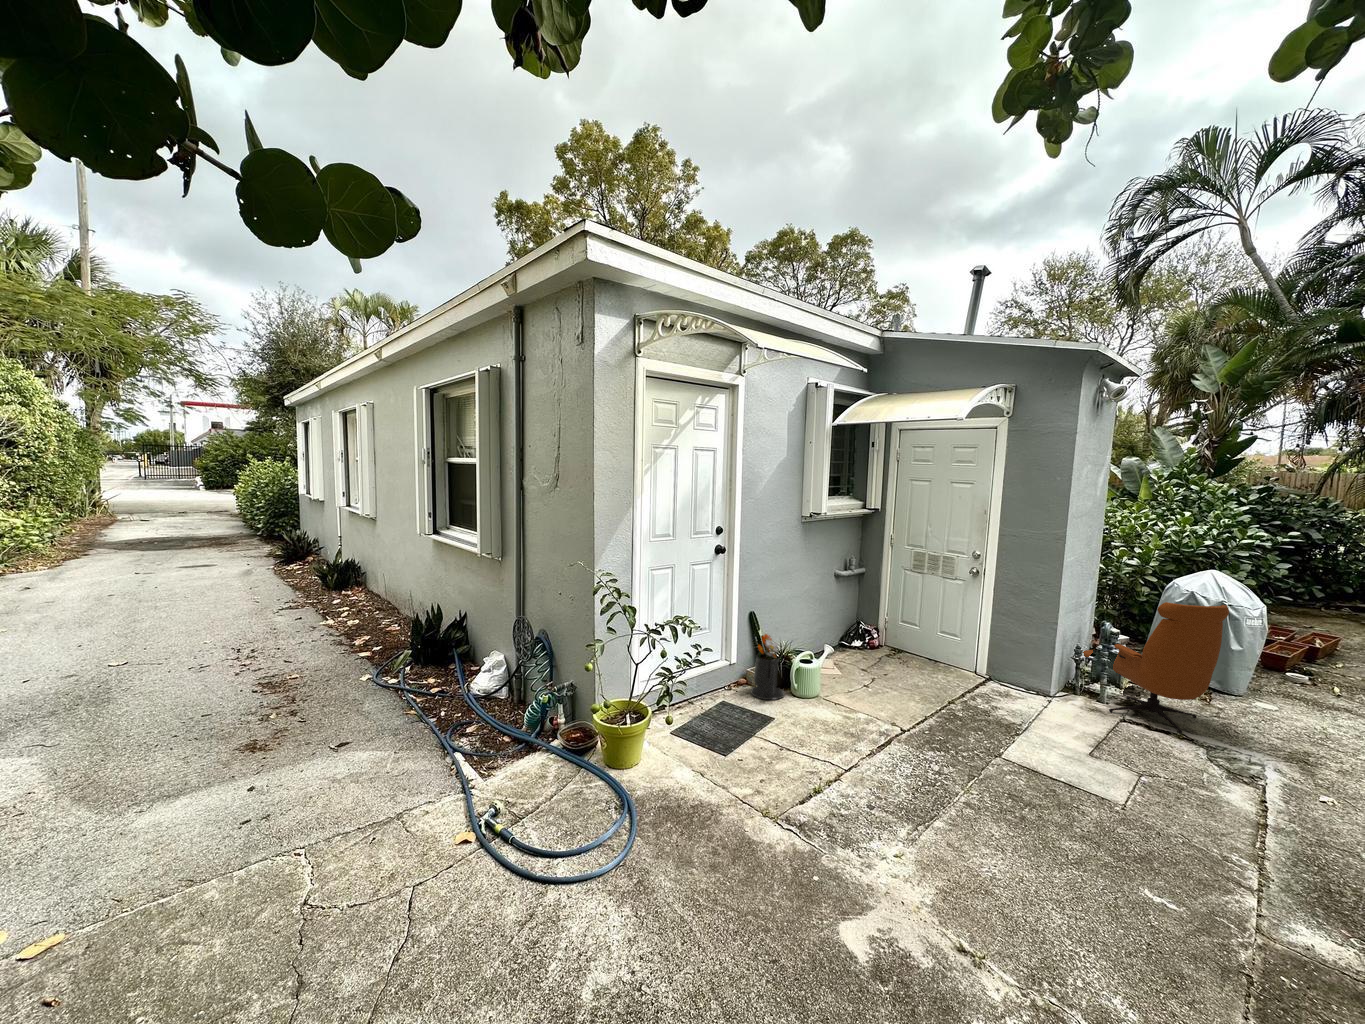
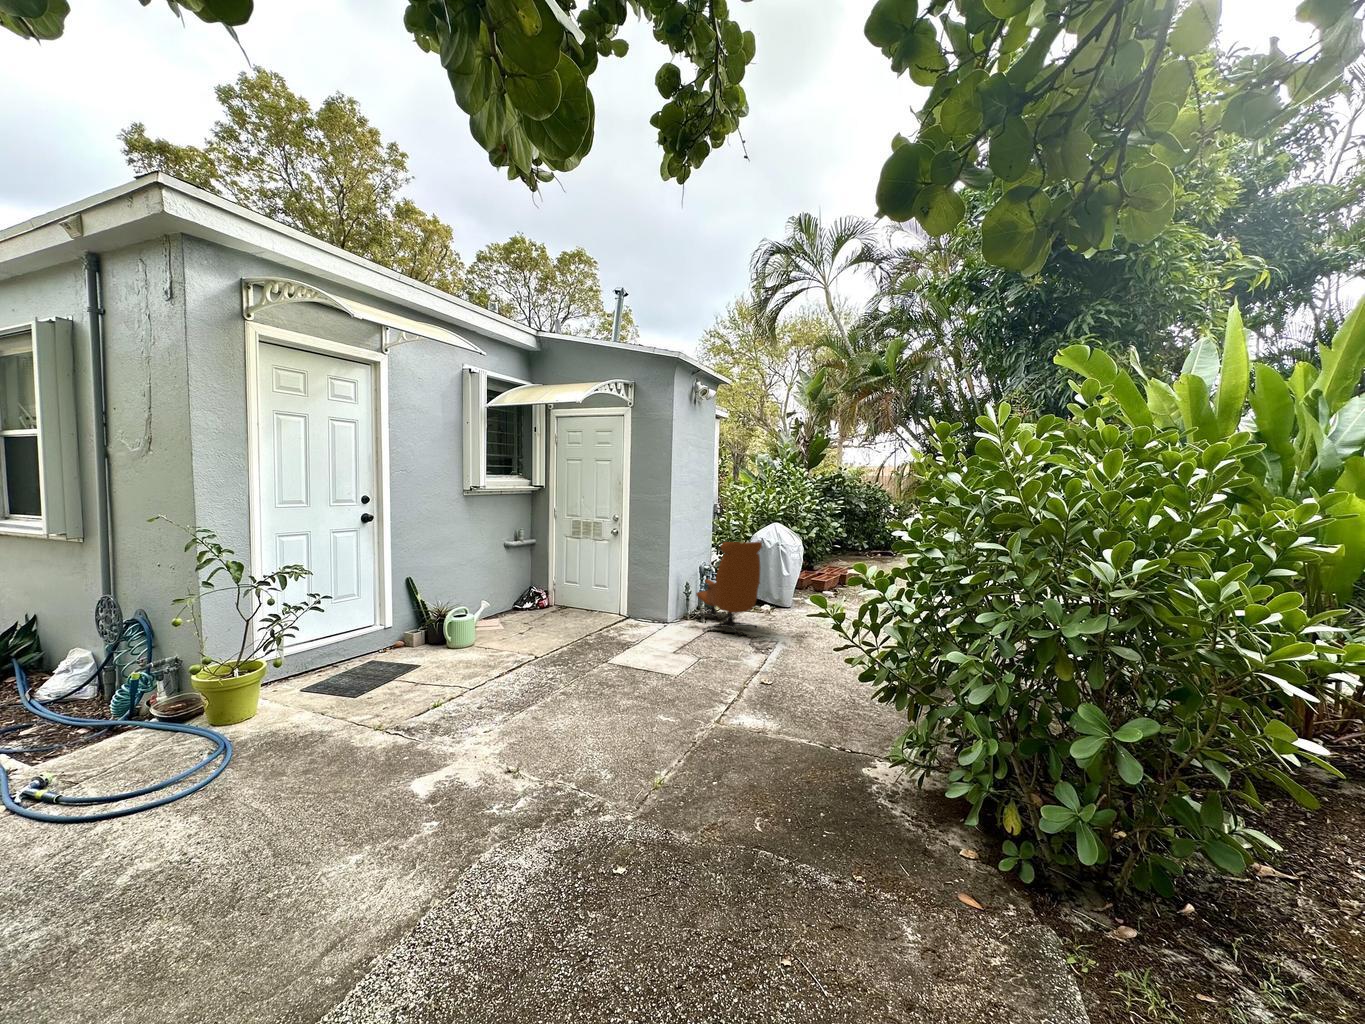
watering can: present [751,634,784,700] -> none [404,596,439,657]

